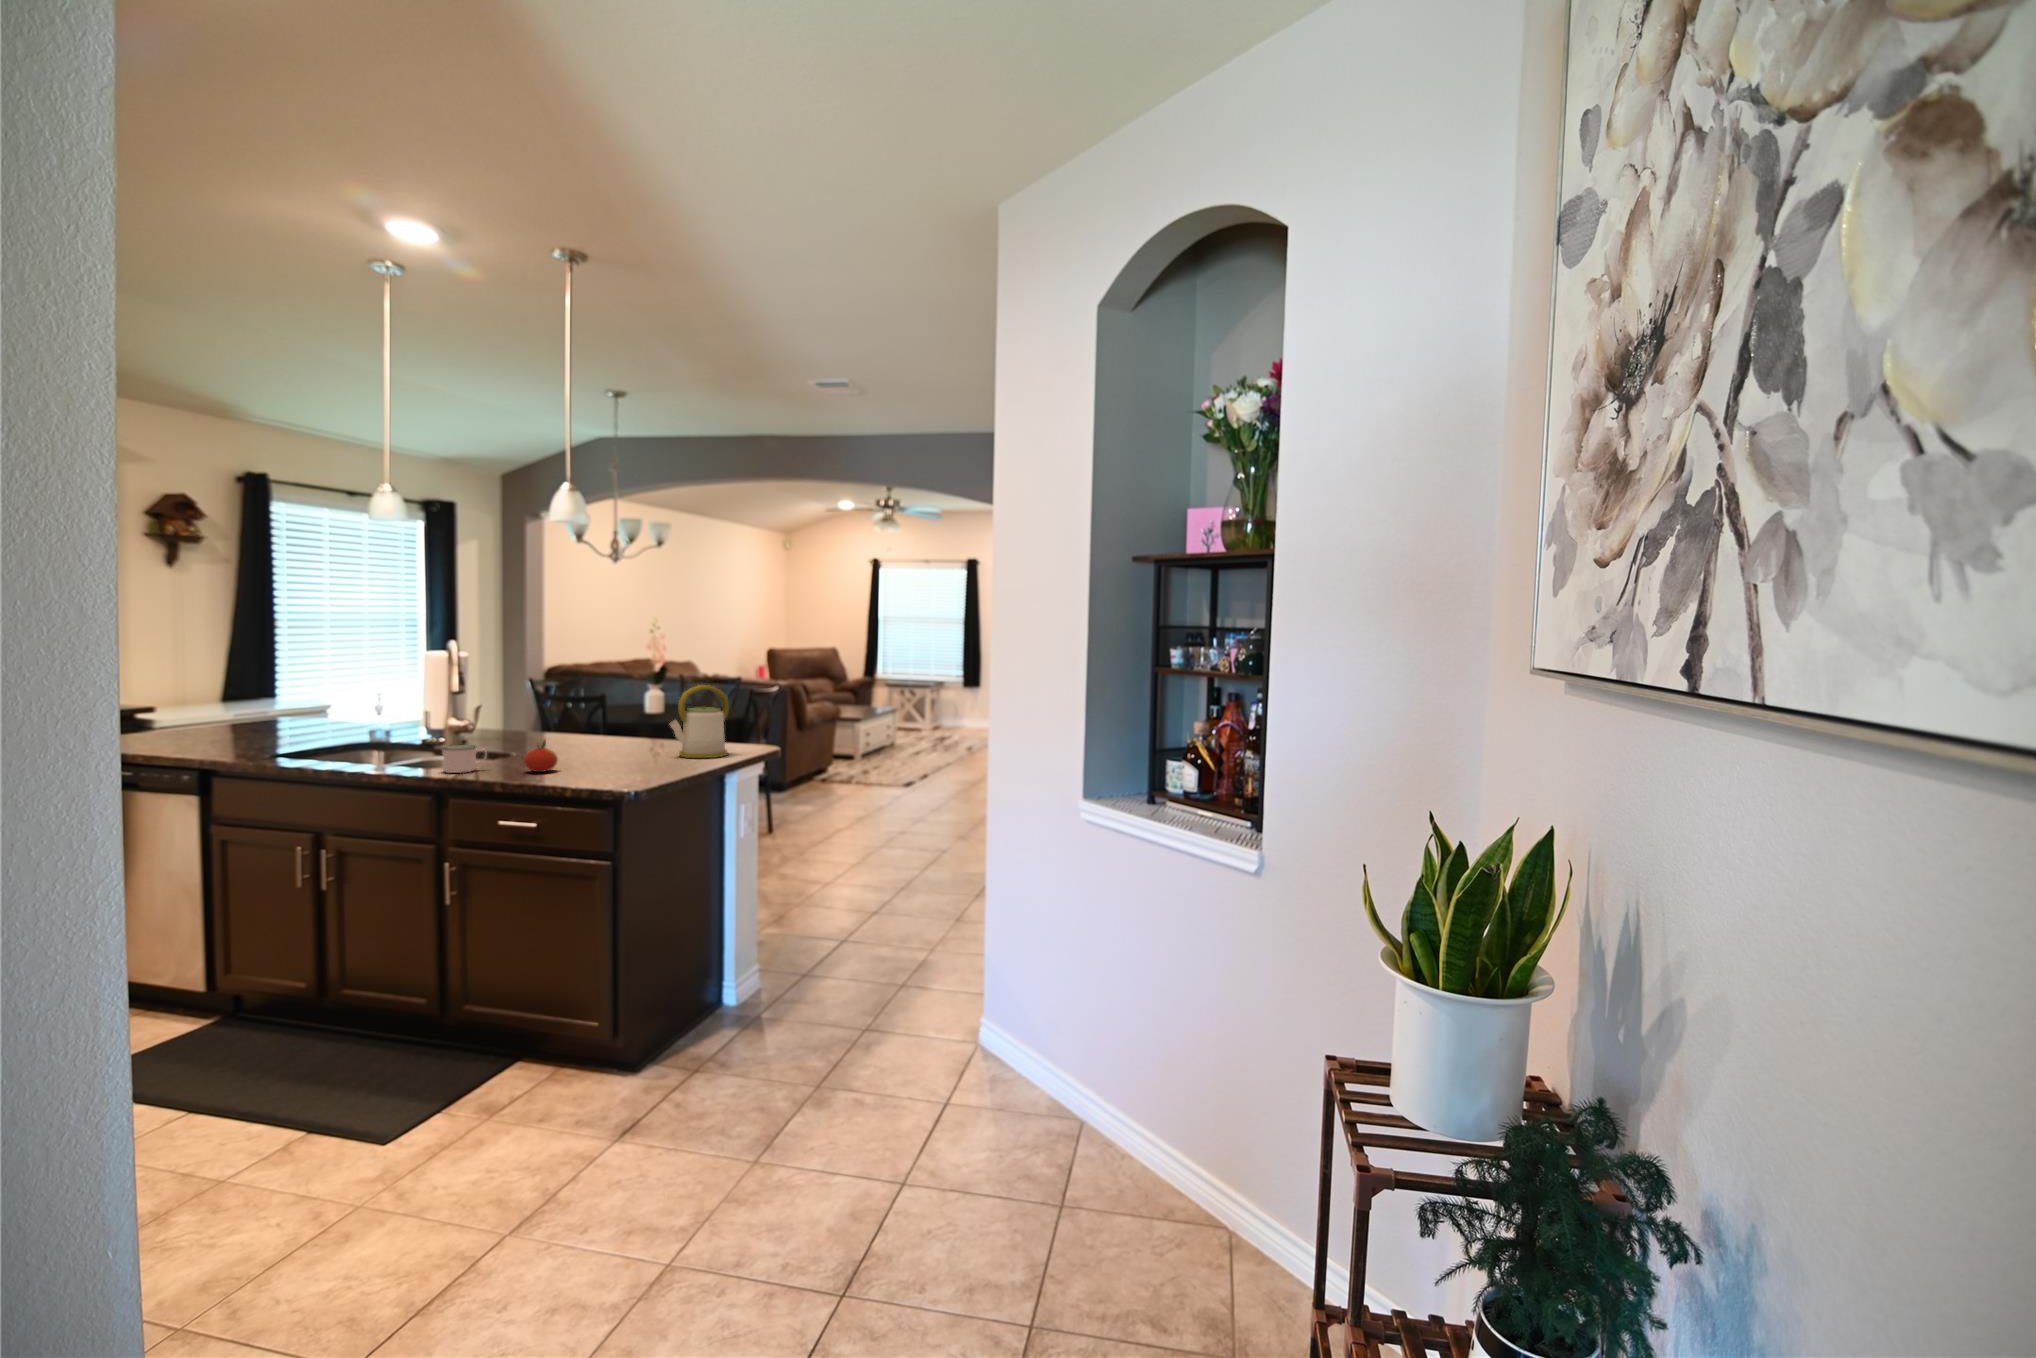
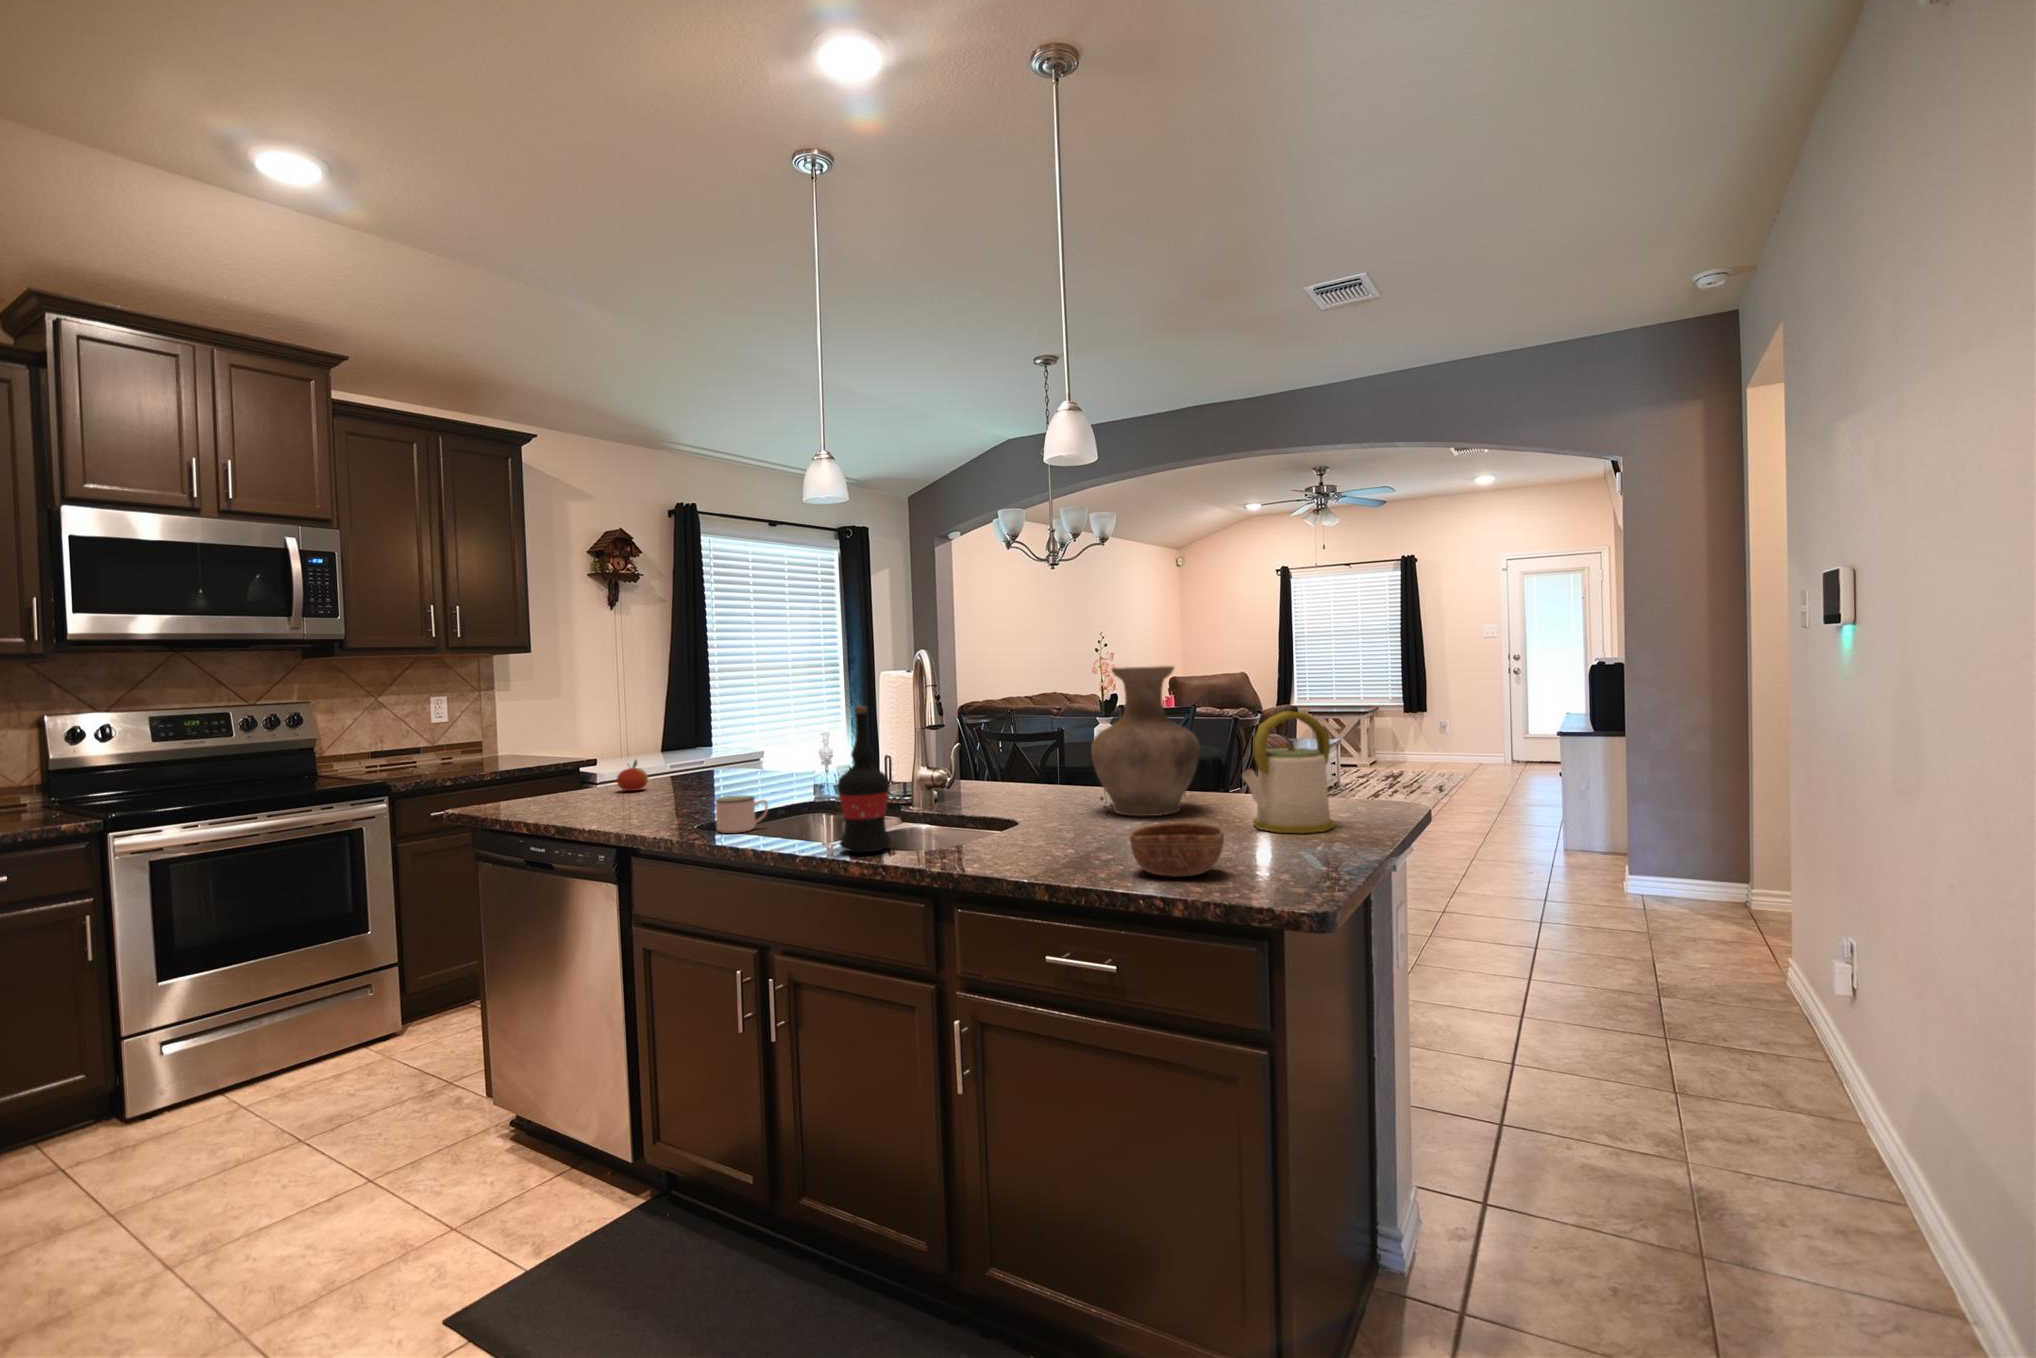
vase: none [582,652,659,750] -> present [1091,666,1200,816]
wine bottle: none [376,673,417,769] -> present [838,706,891,852]
apple: present [524,739,558,772] -> present [617,760,648,791]
mug: present [442,745,487,773] -> present [716,795,768,833]
bowl: none [569,748,628,778] -> present [1130,822,1224,876]

